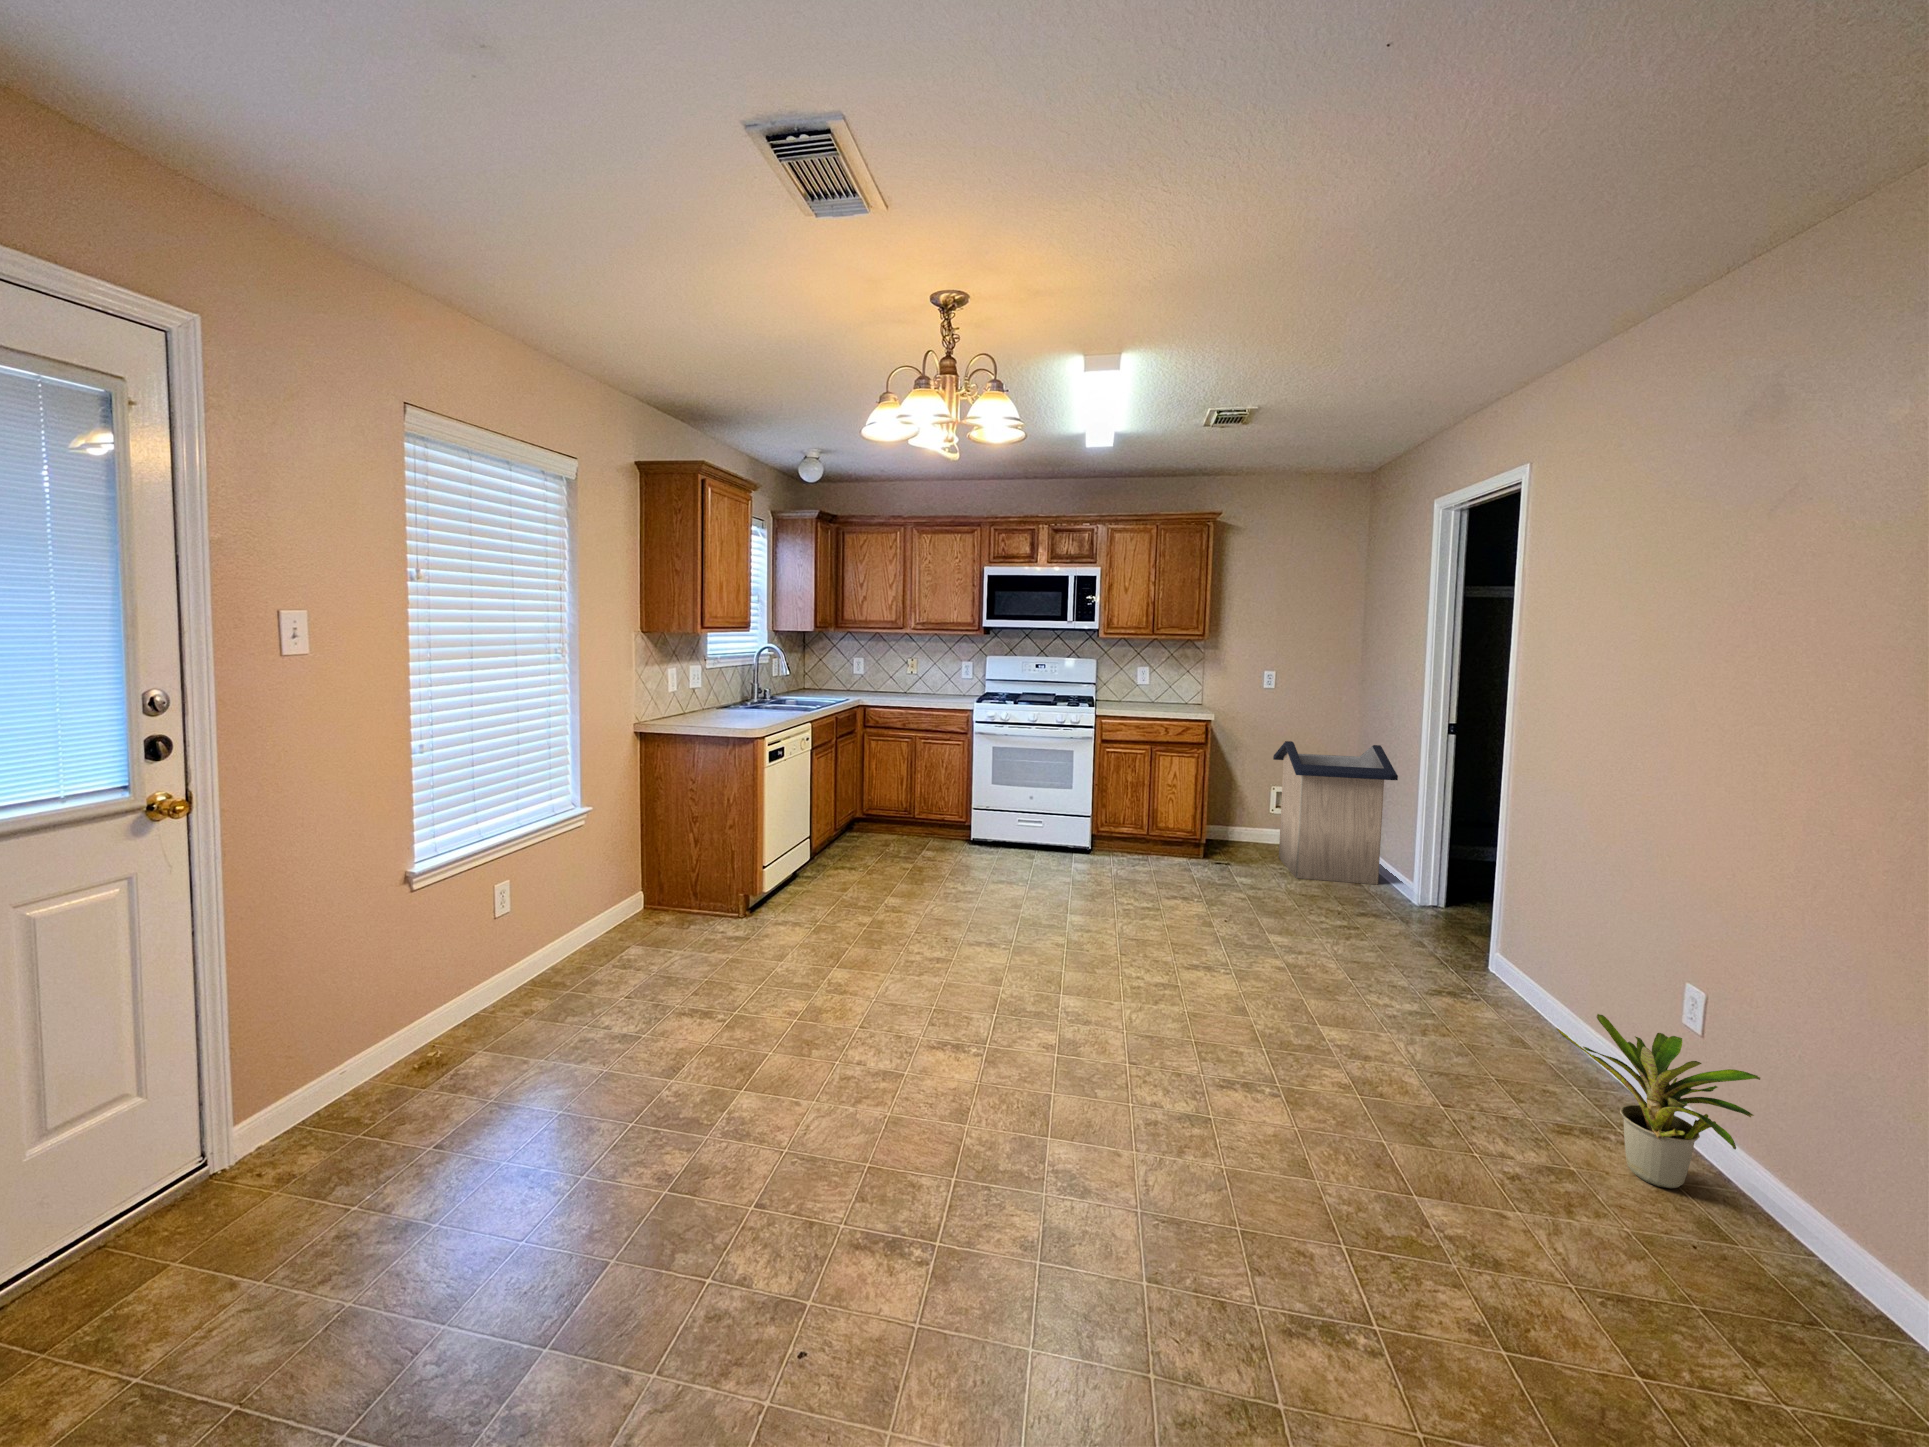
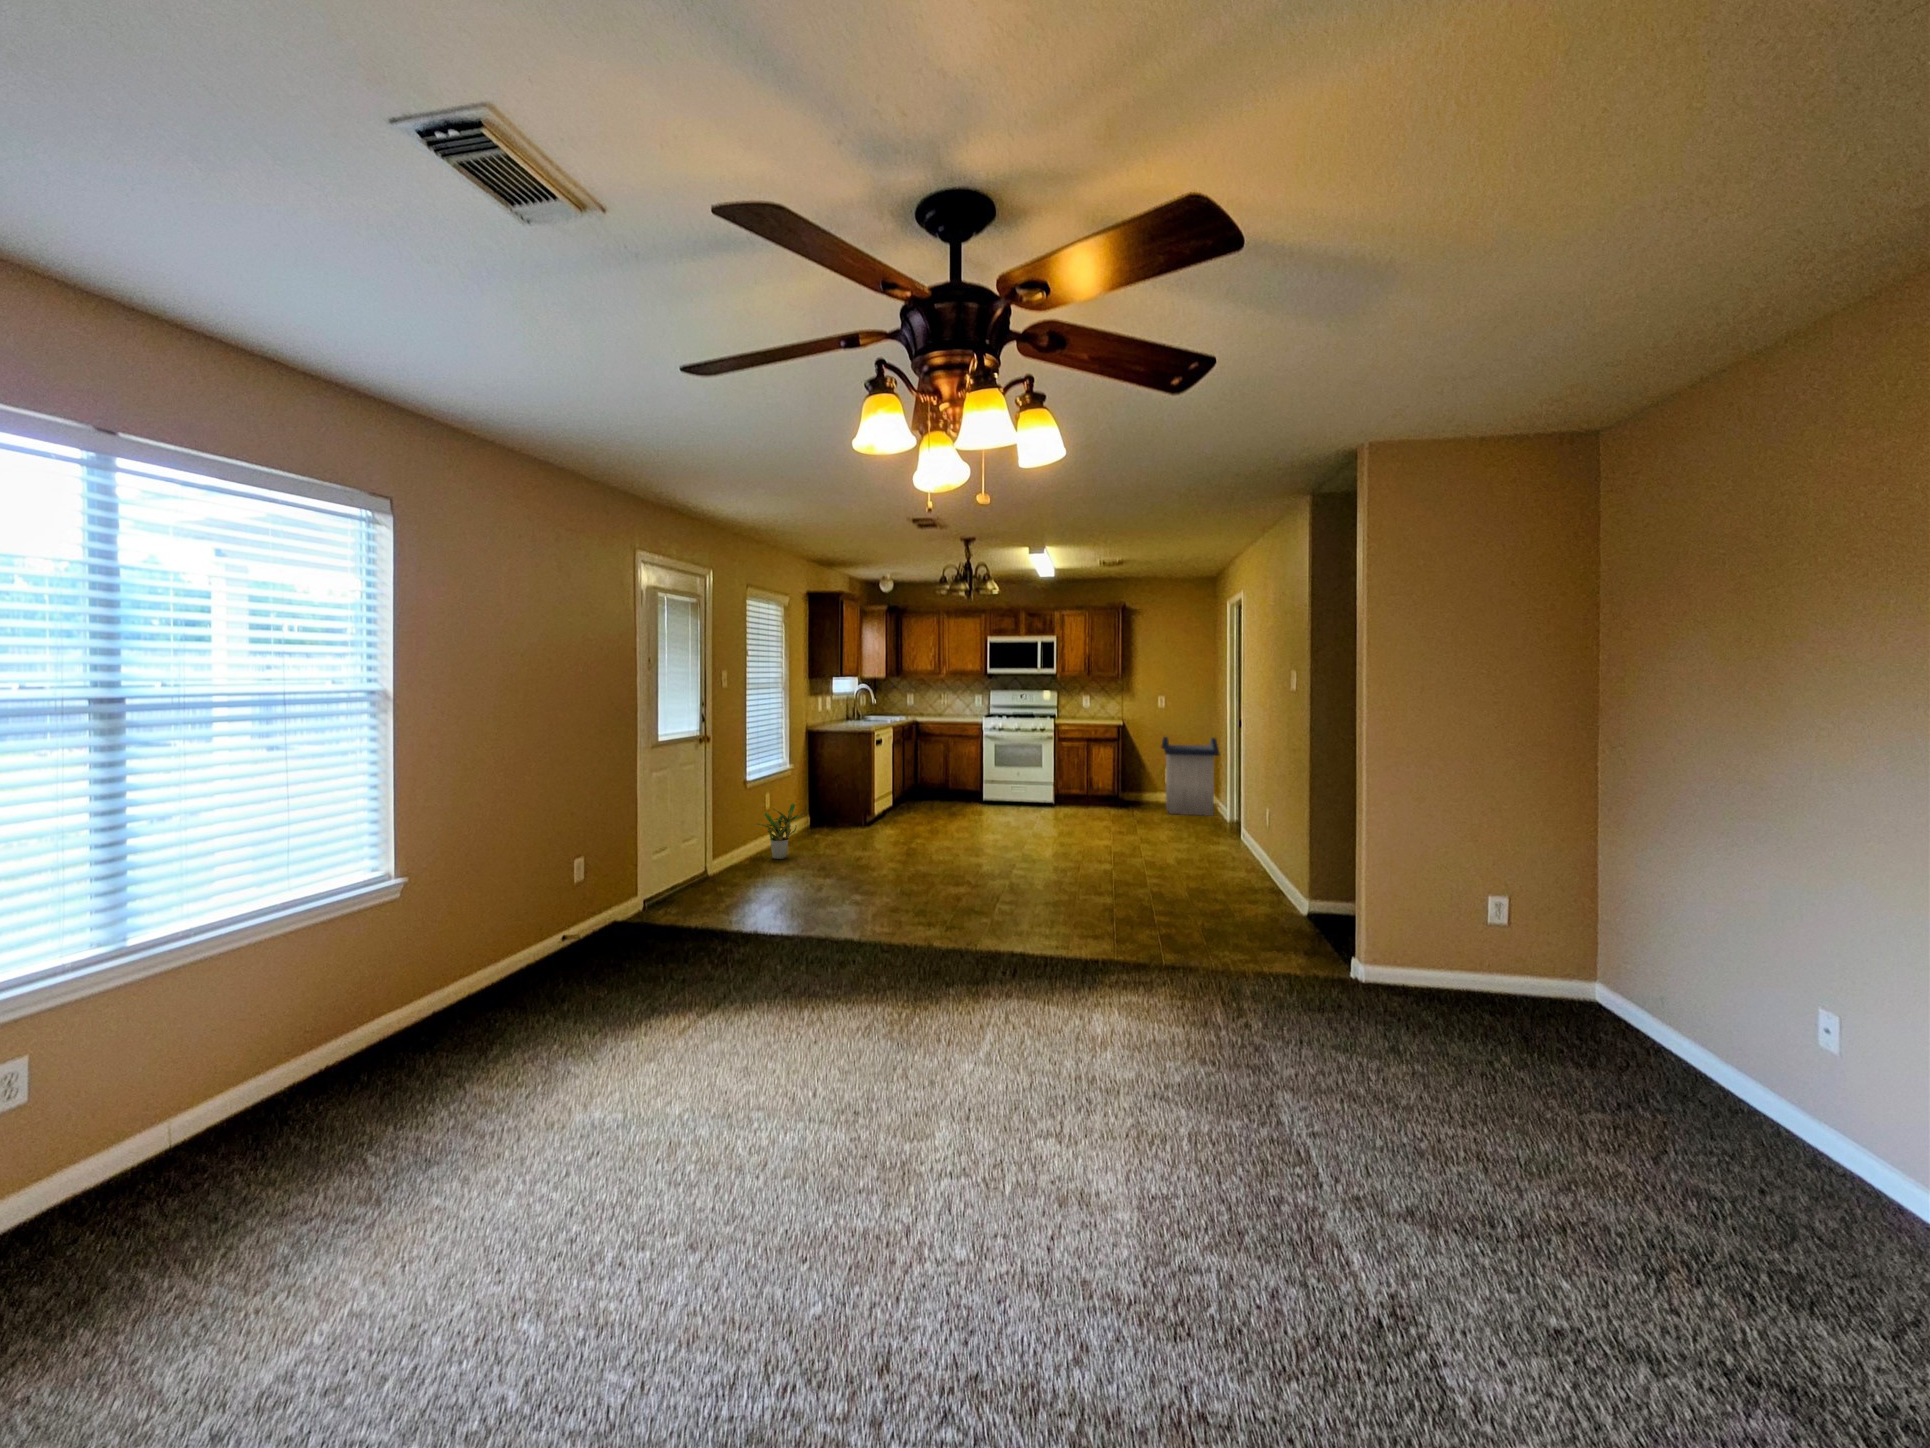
potted plant: present [1556,1014,1760,1188] -> present [757,803,804,859]

